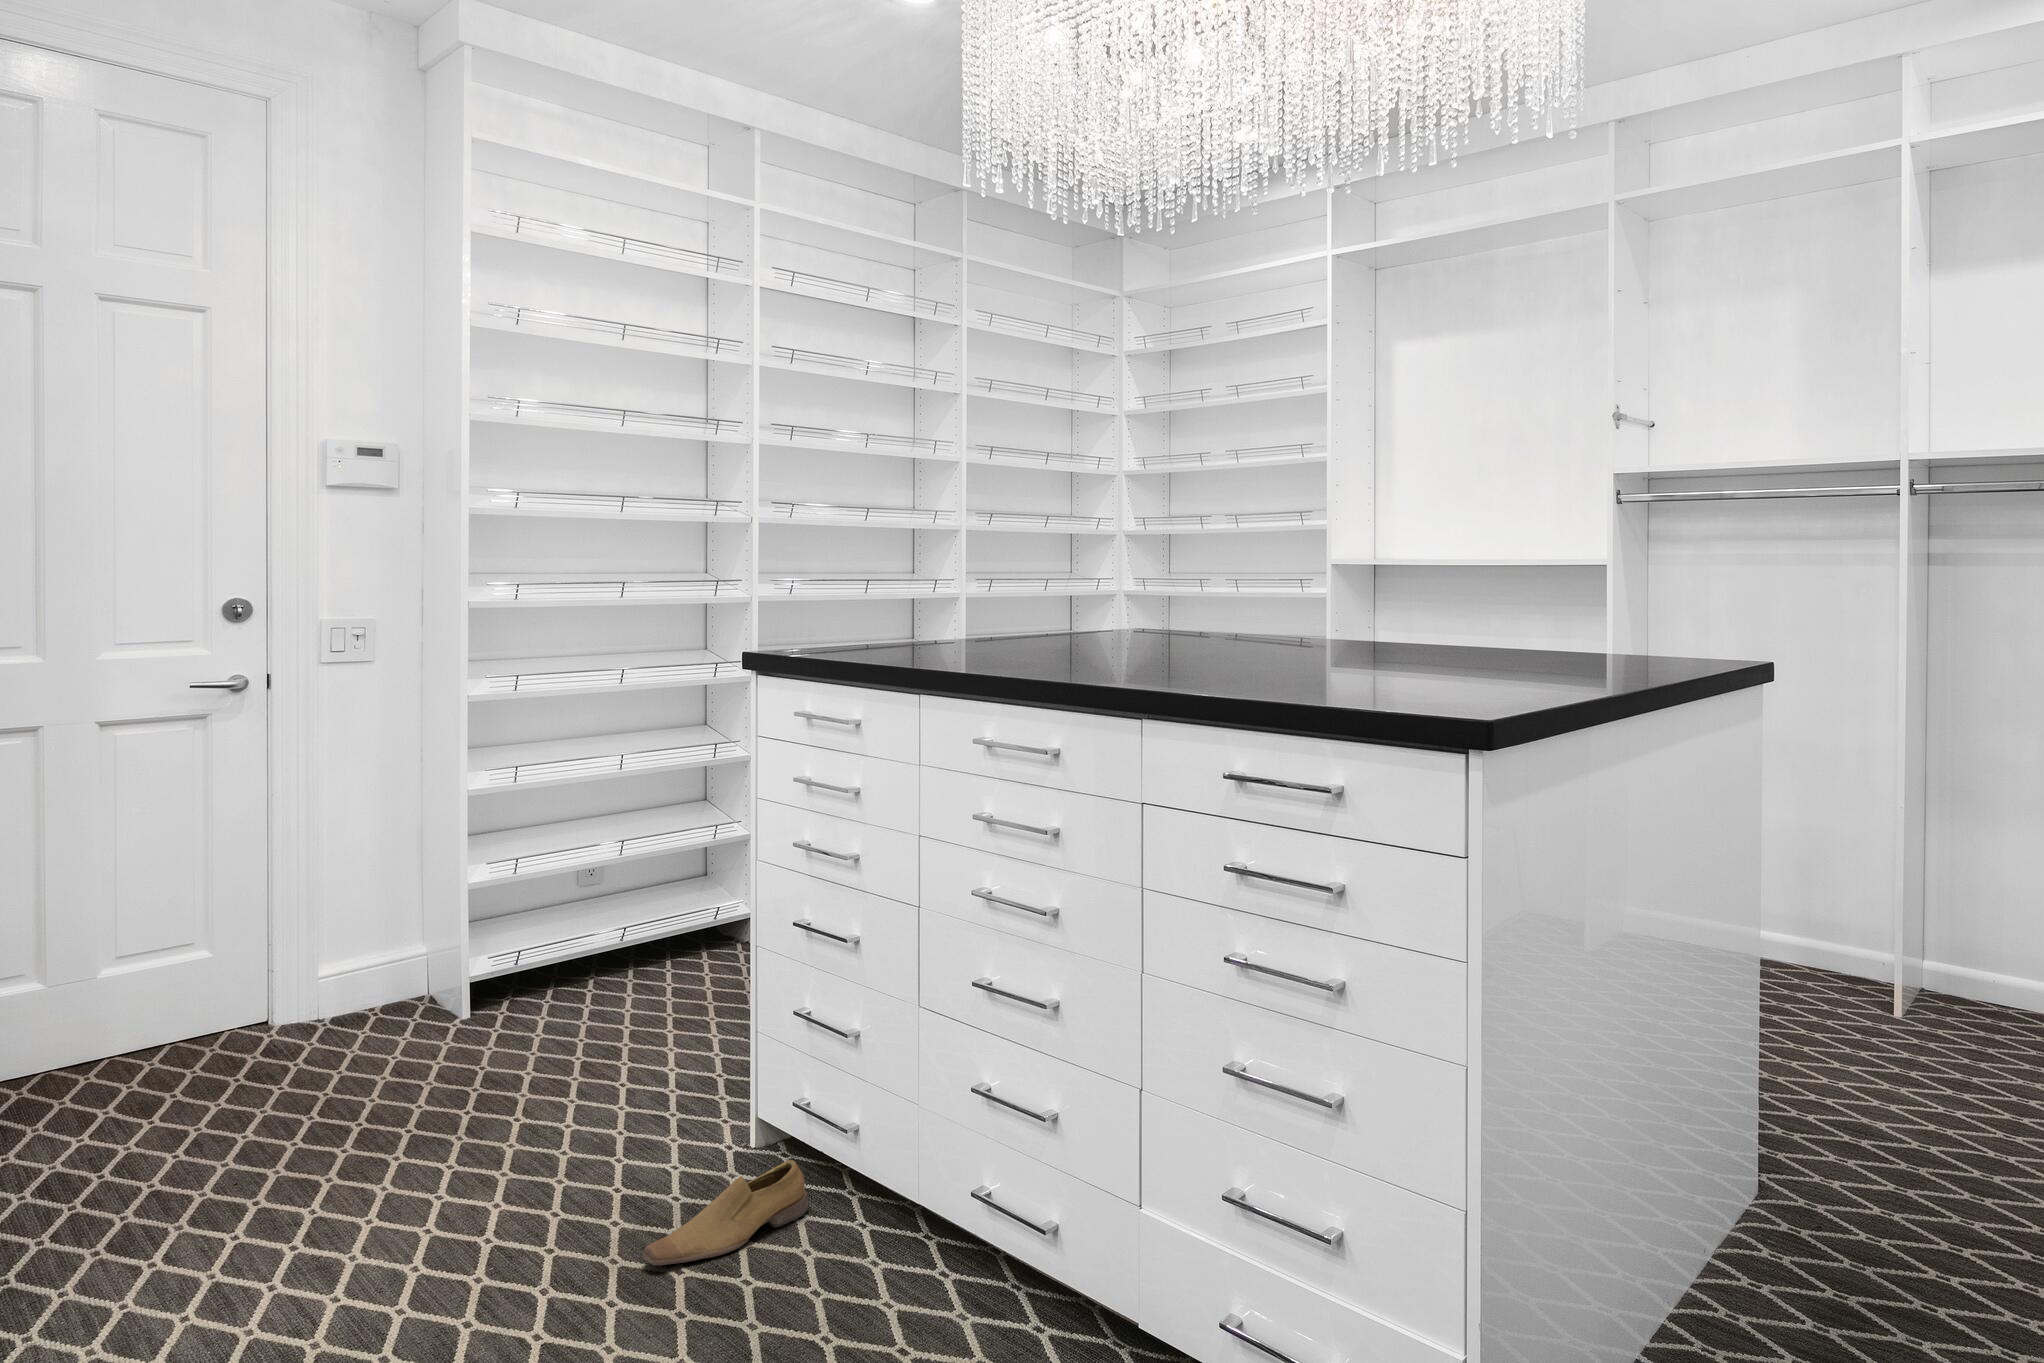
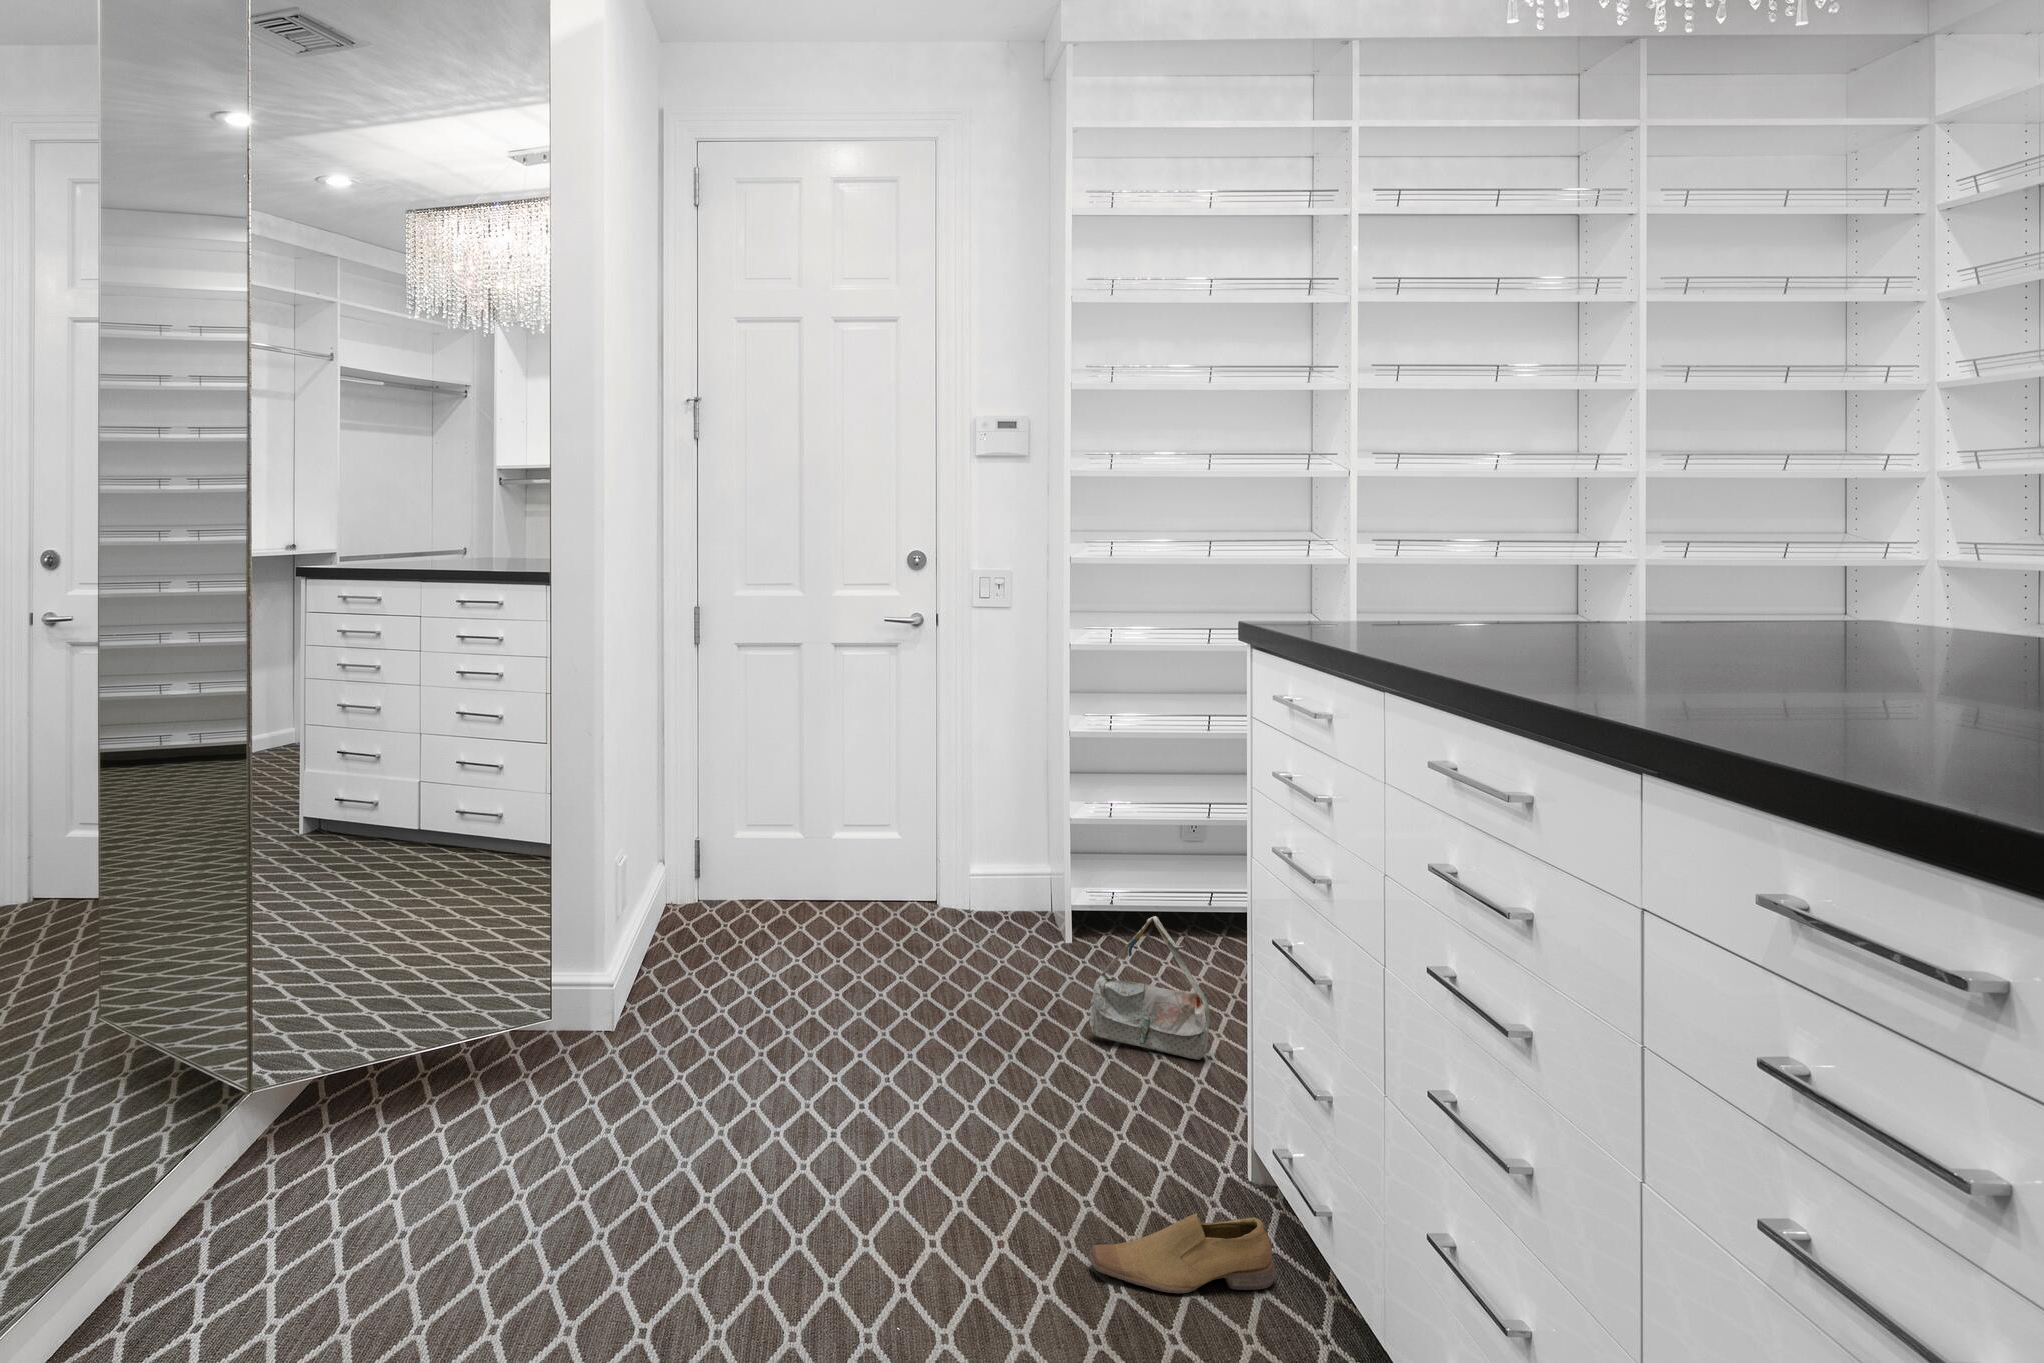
bag: none [541,949,672,1088] -> present [1090,916,1210,1060]

